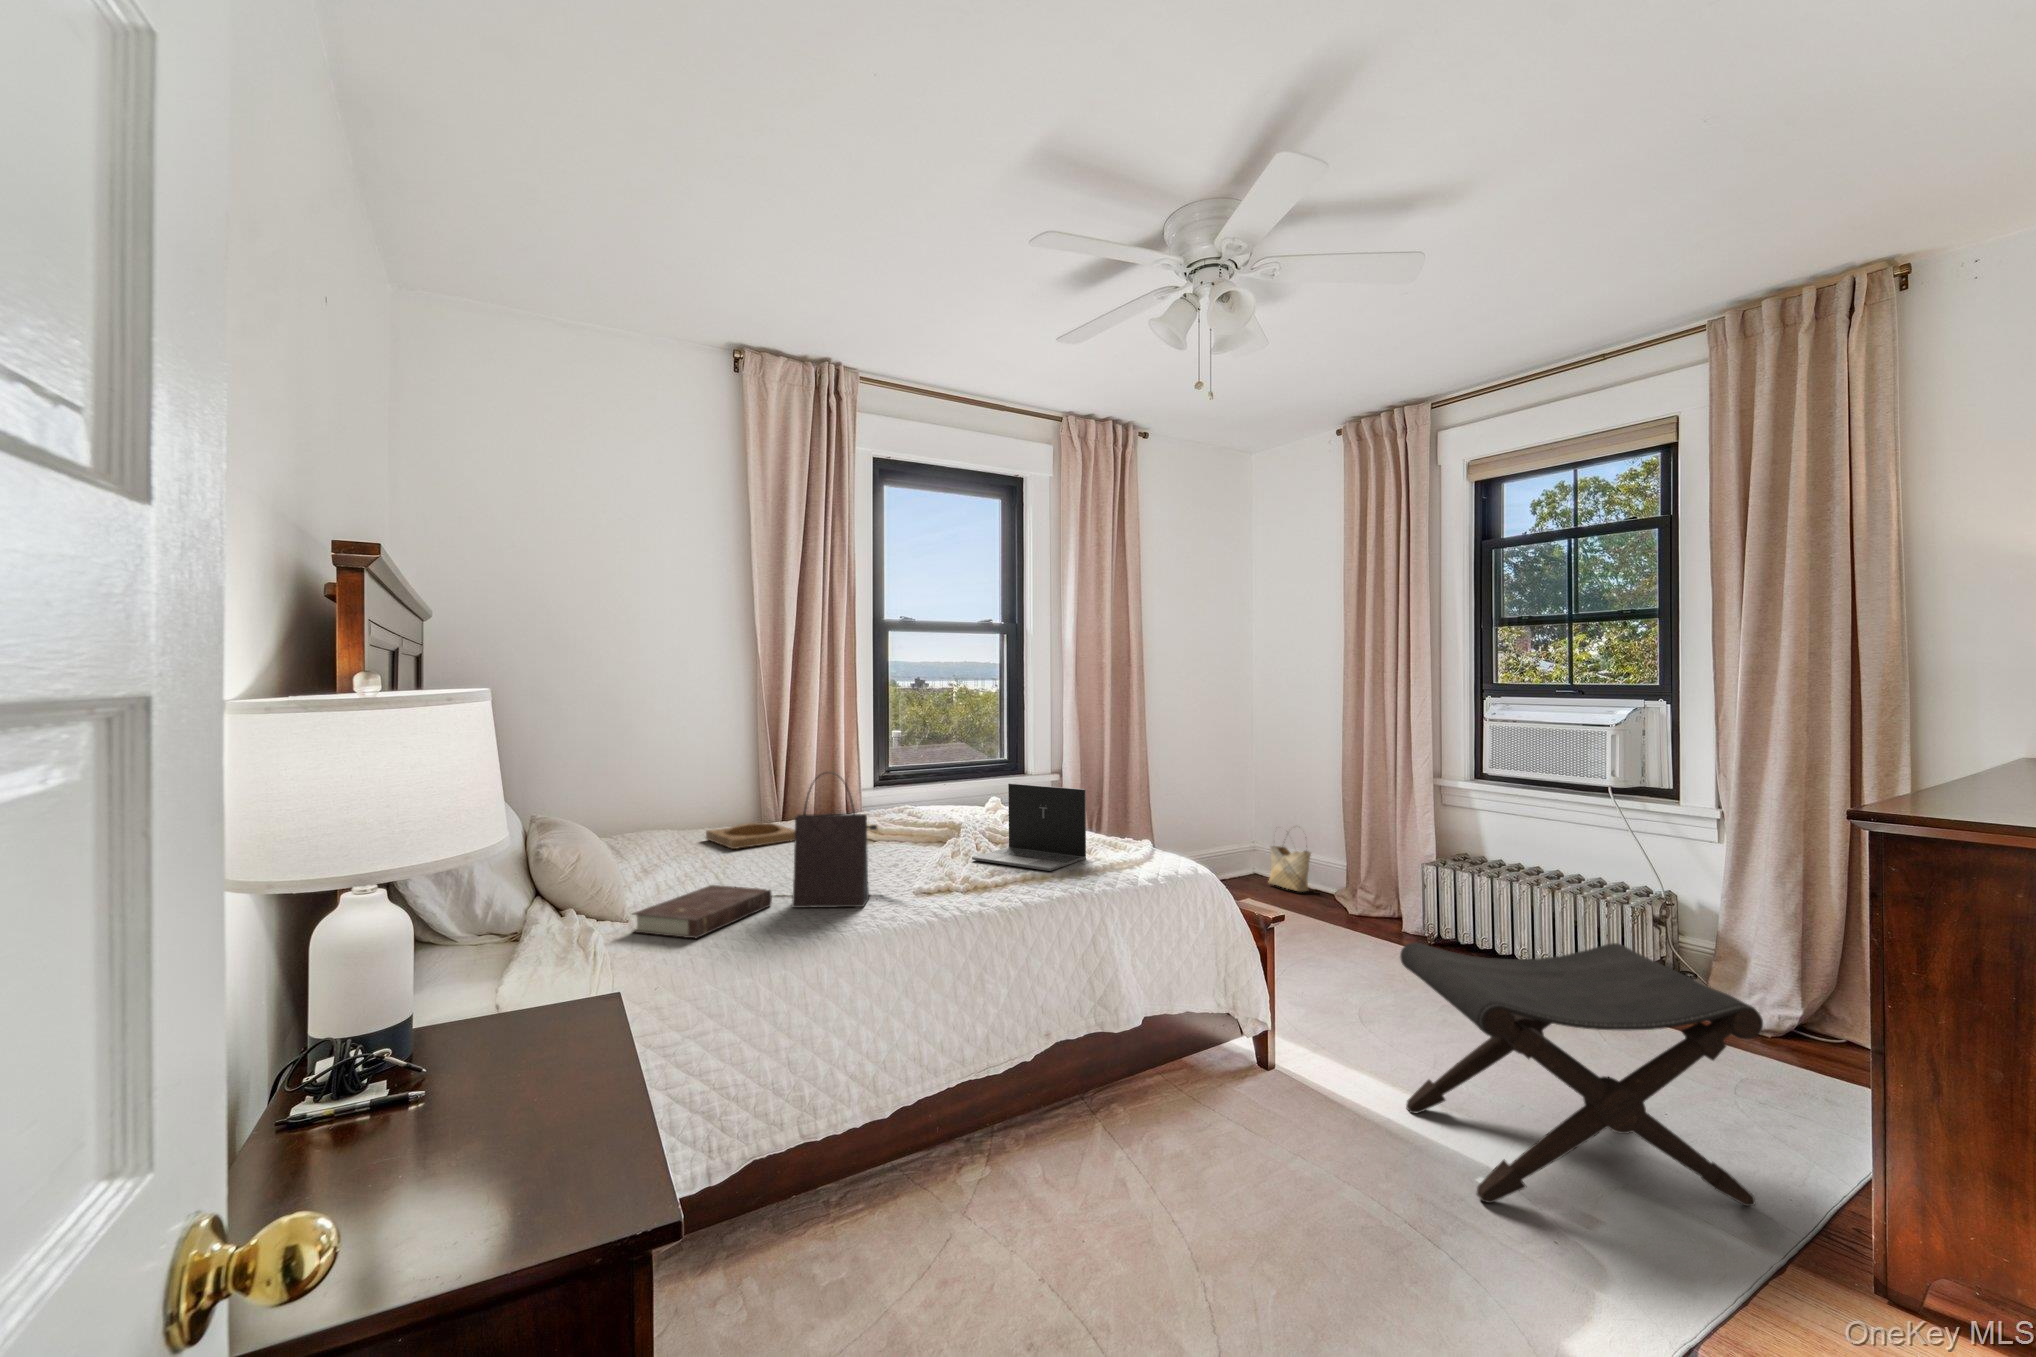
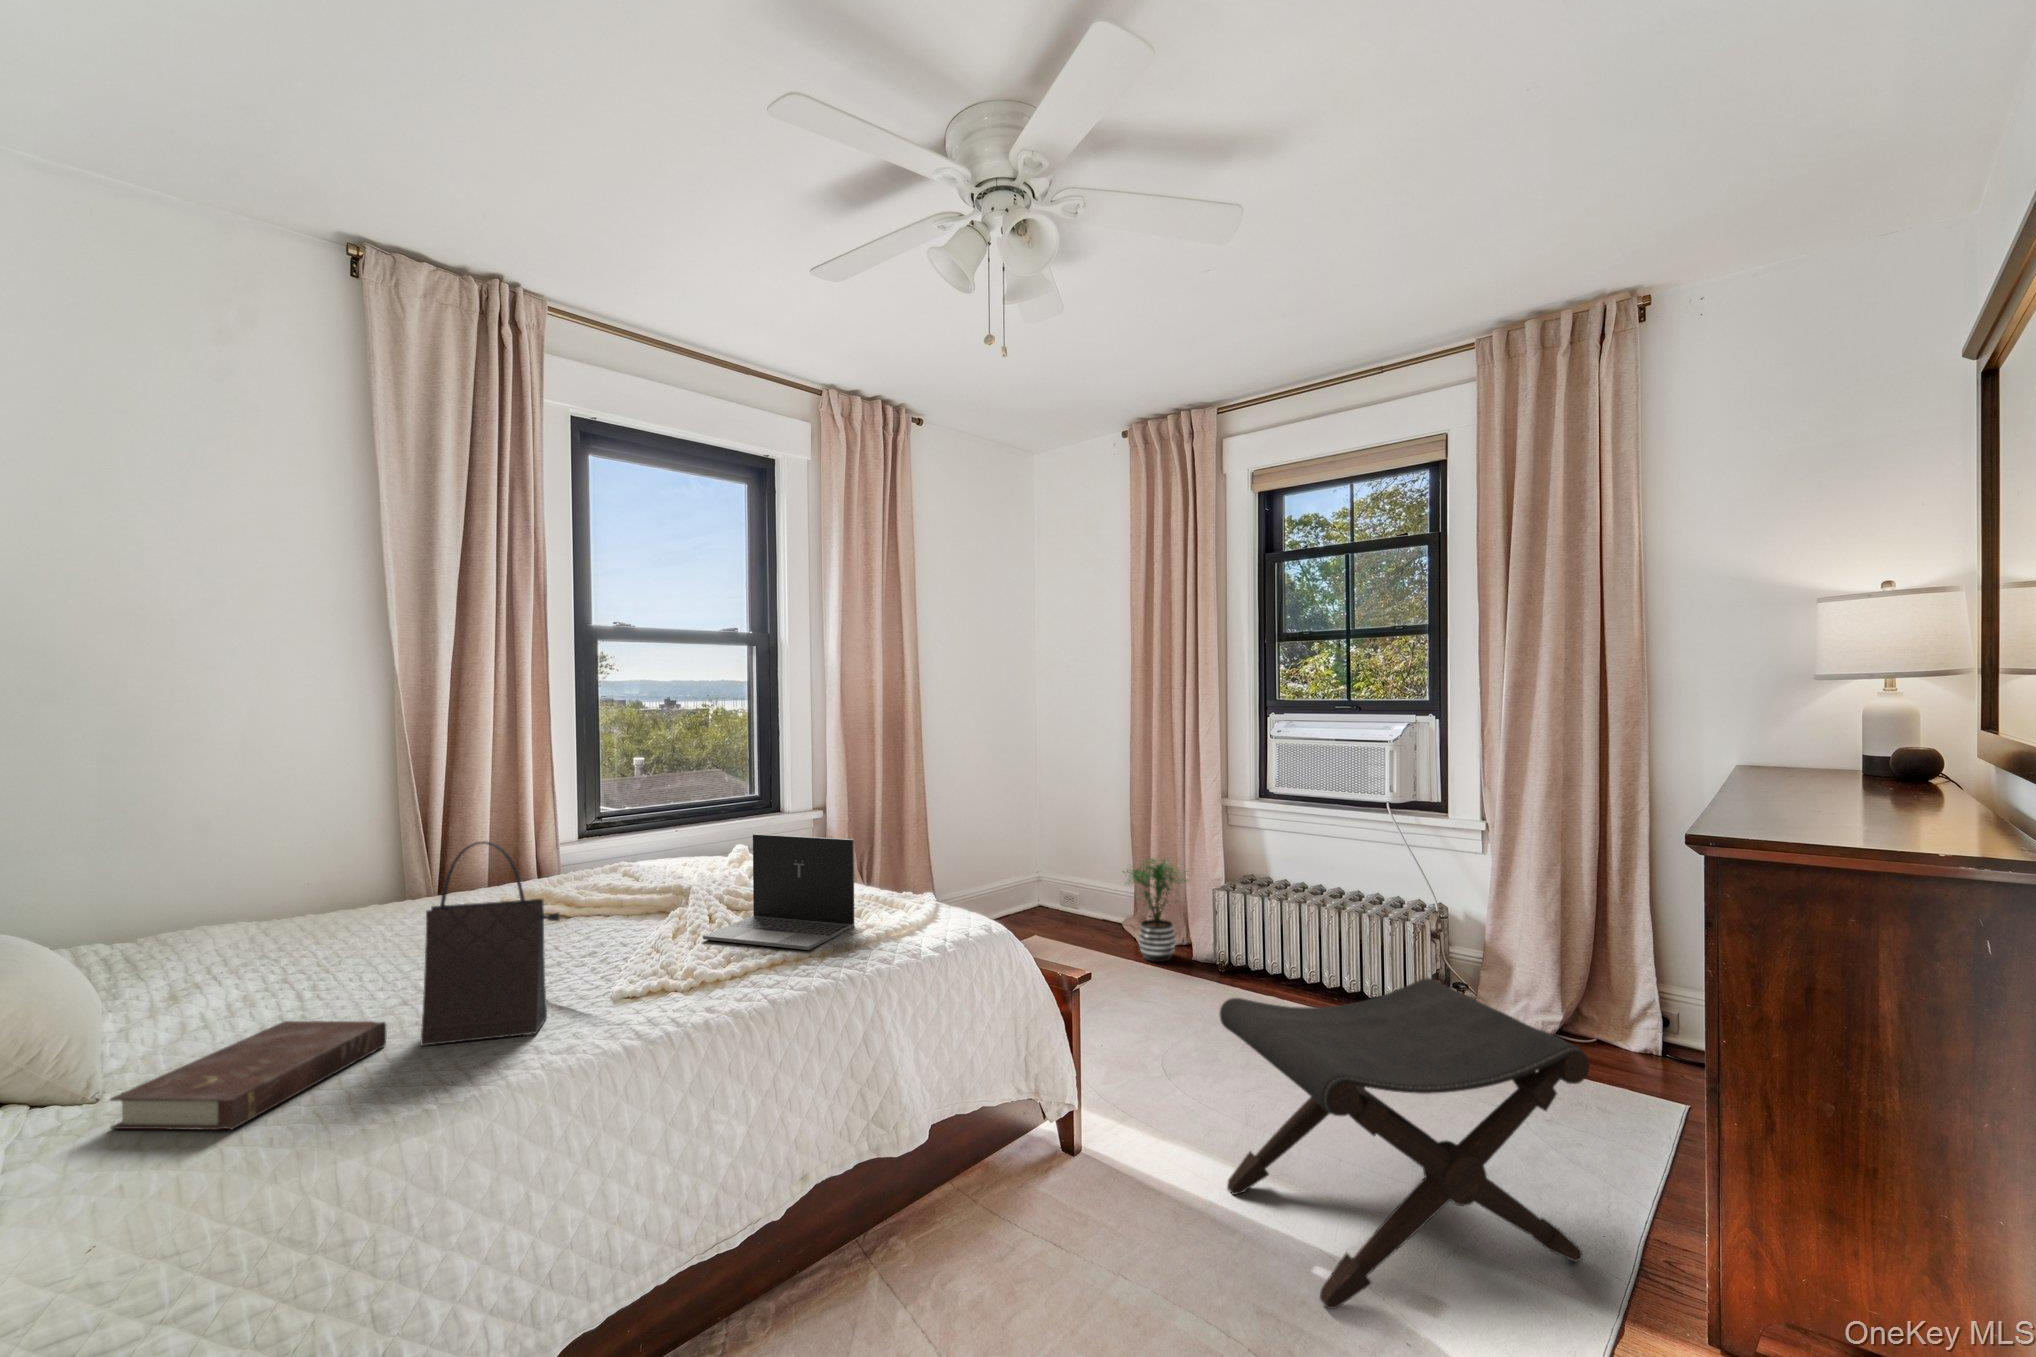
tray: present [706,823,795,849] -> none [305,898,457,946]
potted plant: none [1334,832,1406,930] -> present [1122,858,1188,962]
woven basket: present [1269,837,1311,892] -> none [1048,850,1093,921]

